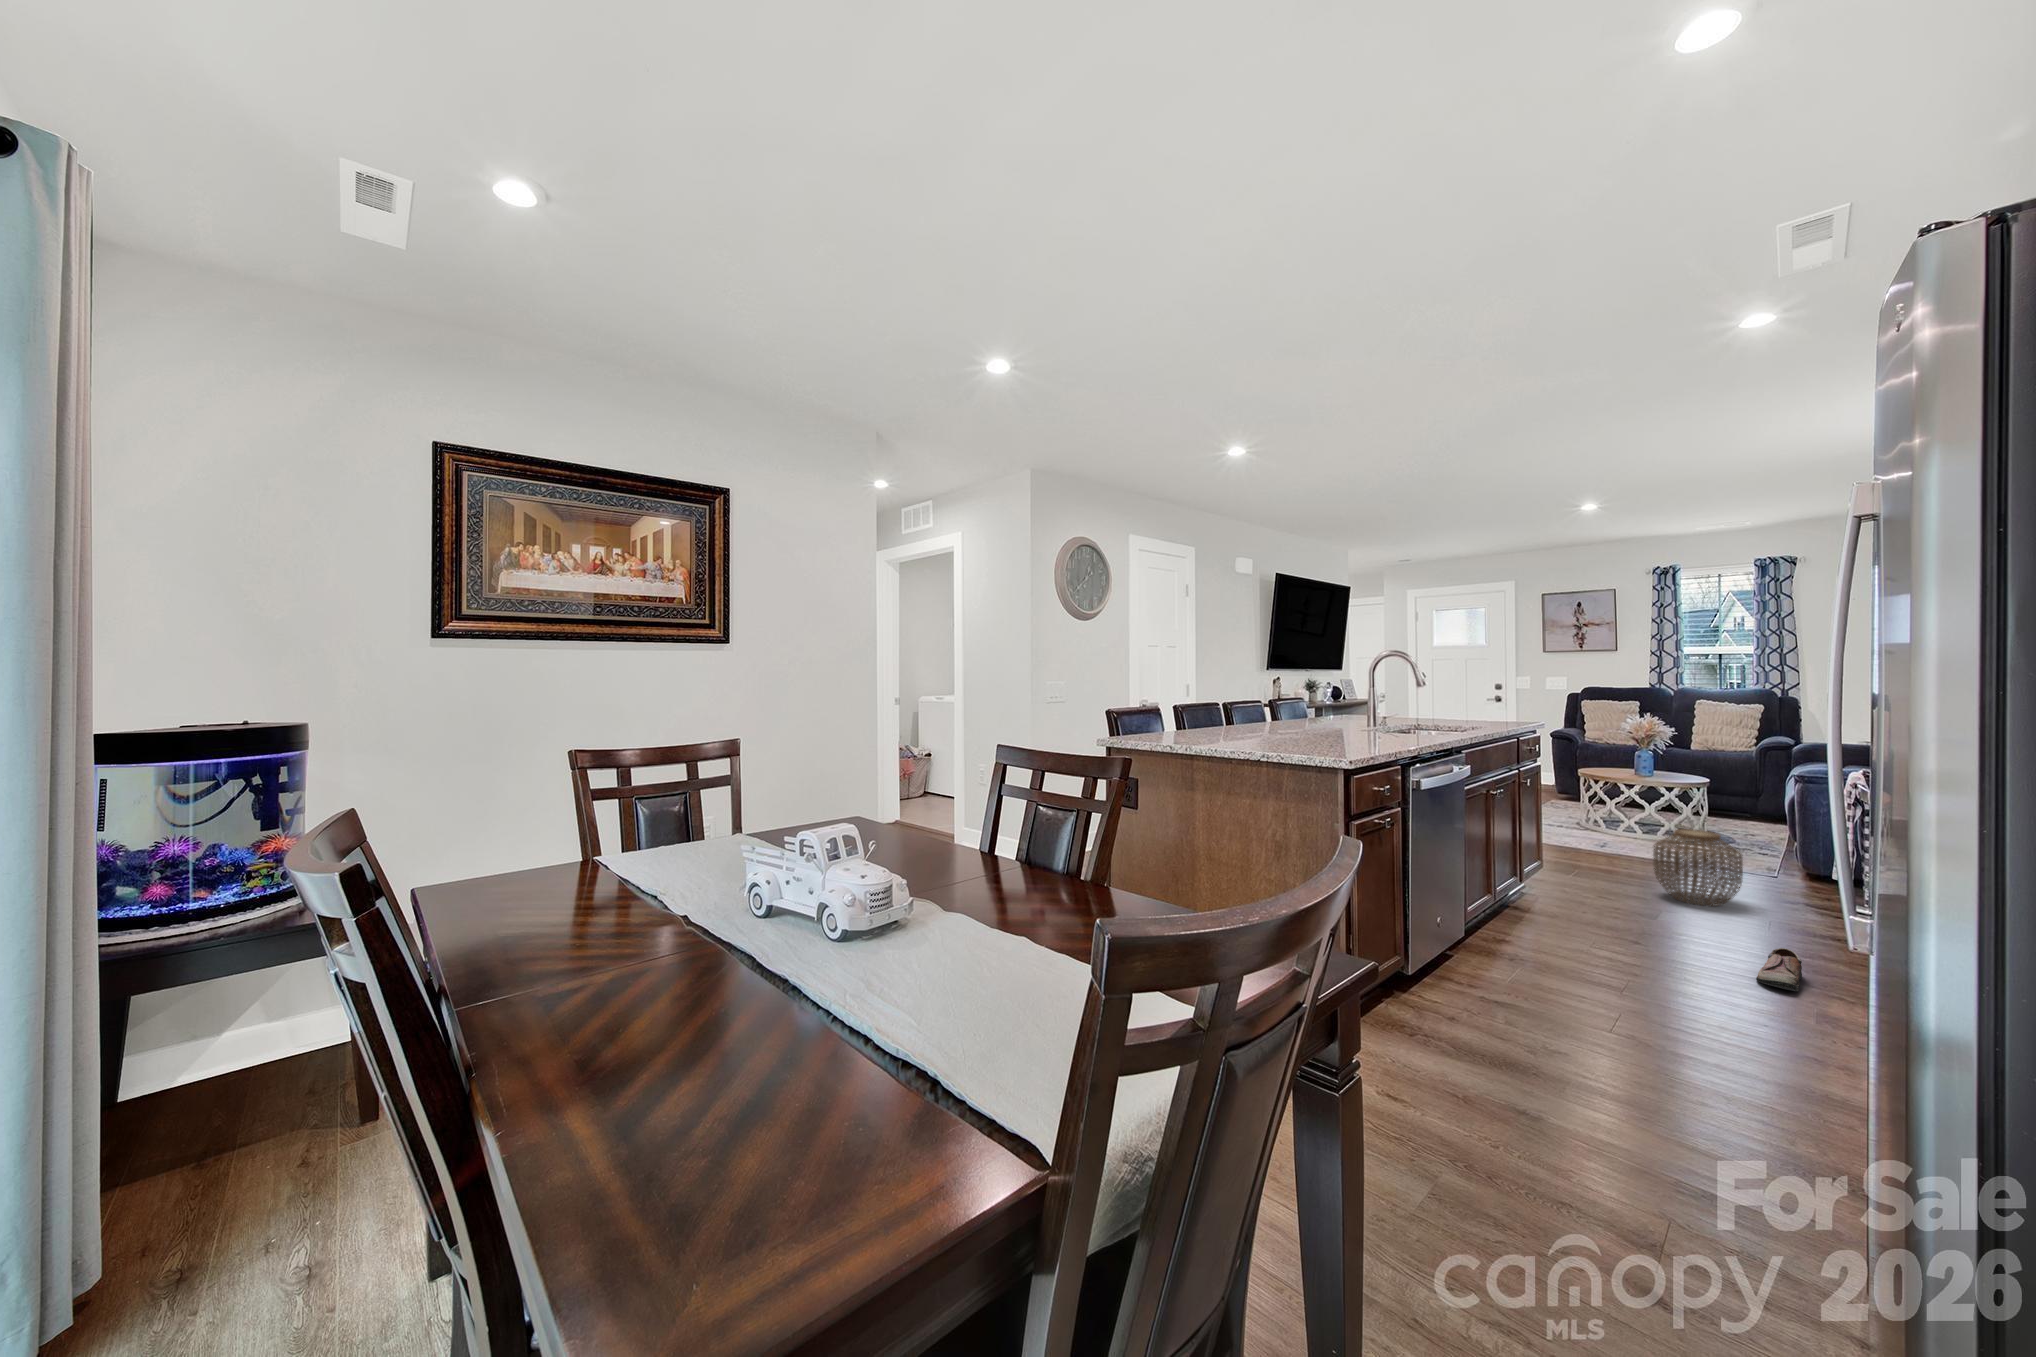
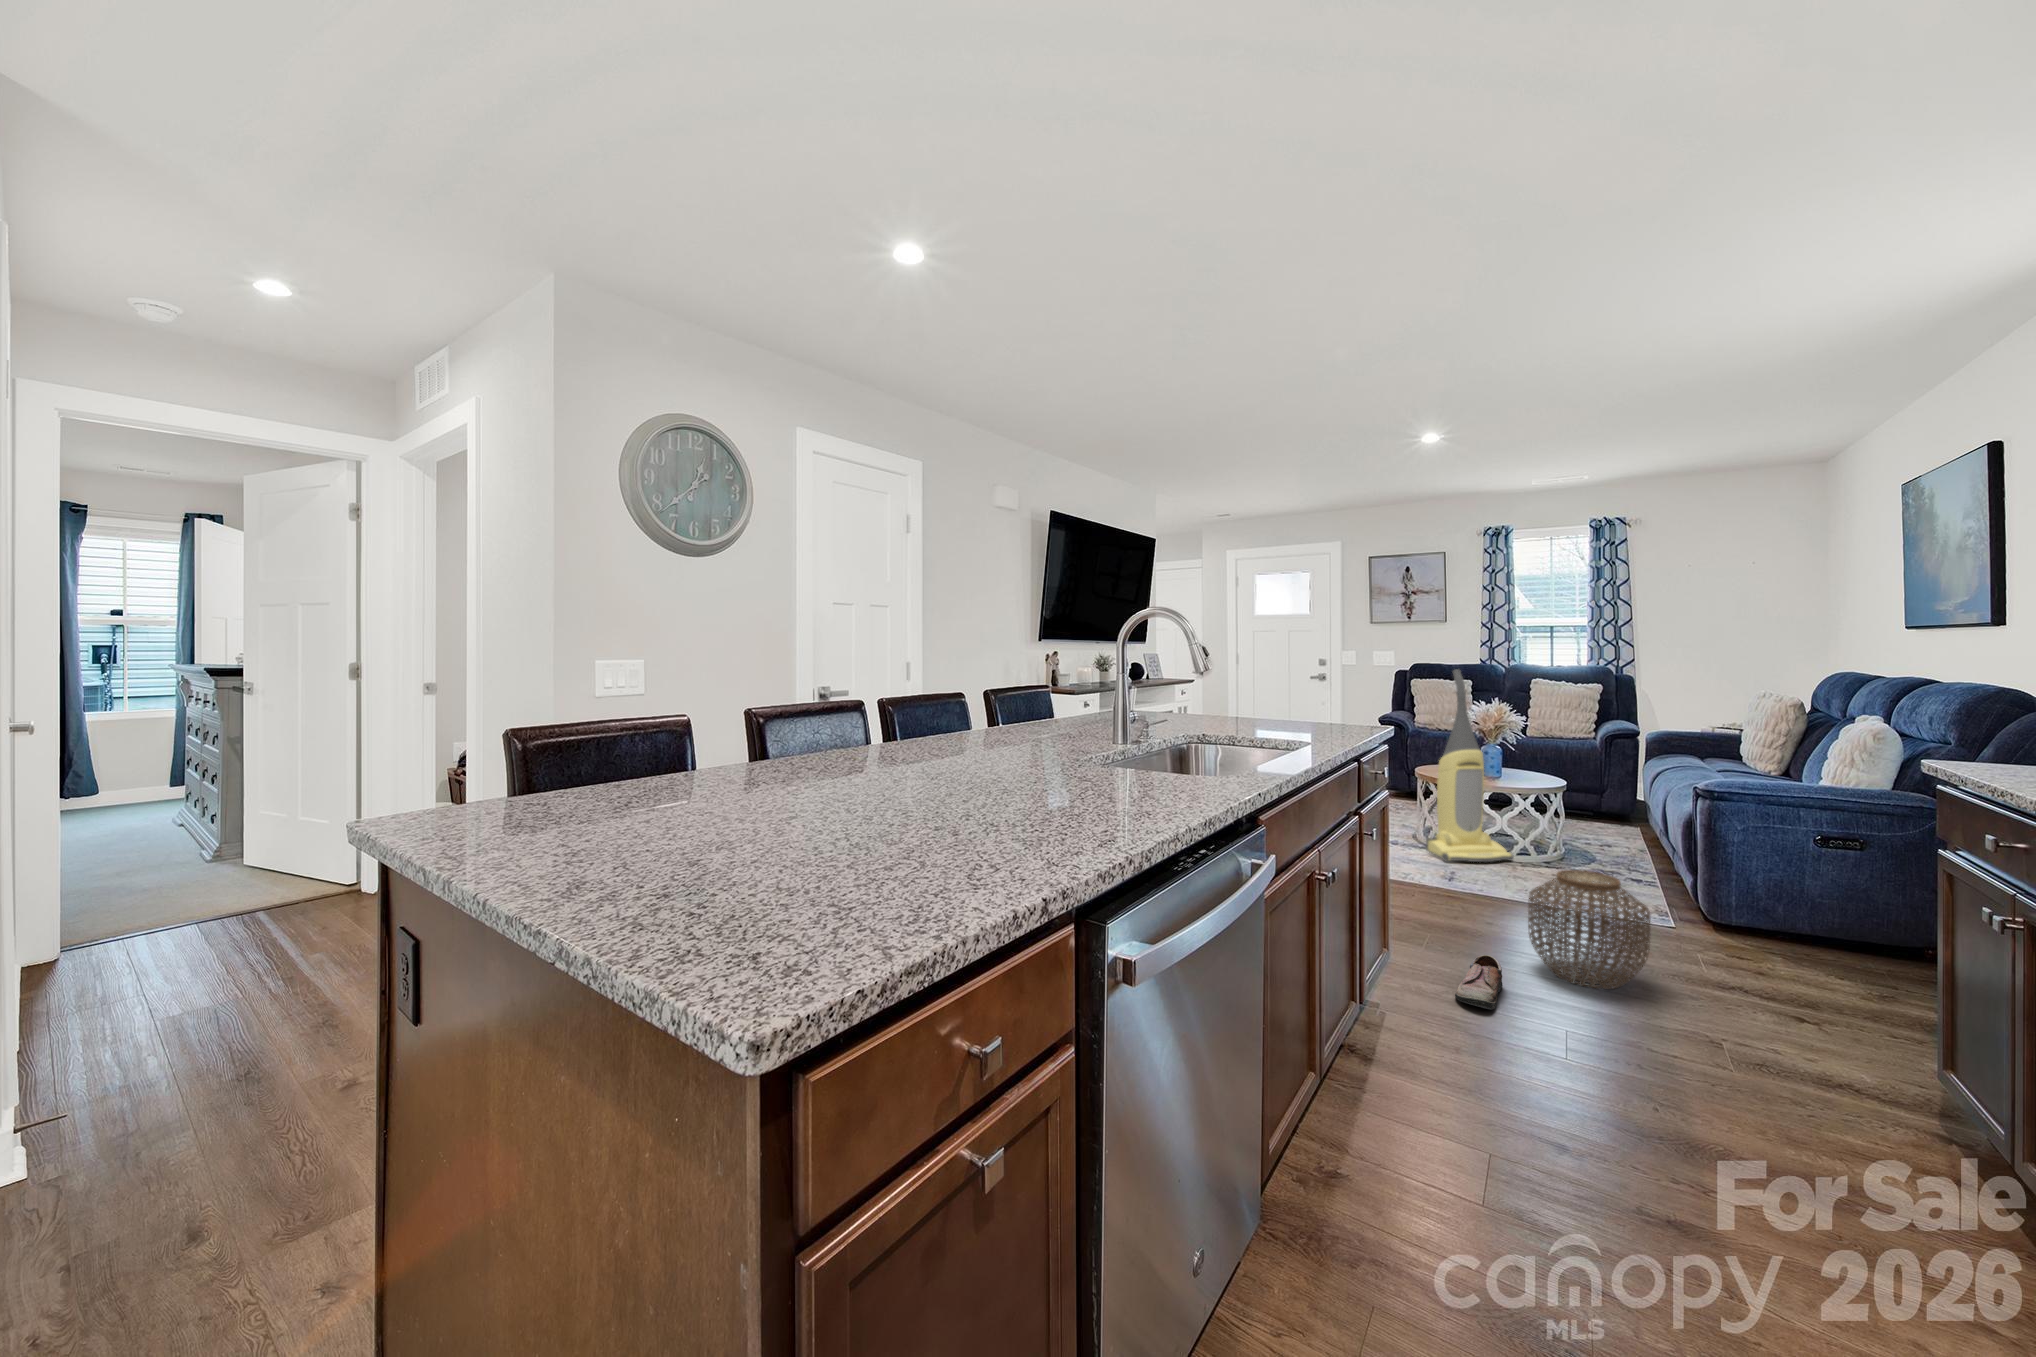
vacuum cleaner: none [1589,693,1664,840] -> present [1426,669,1514,862]
shoe: present [1756,948,1802,991] -> present [1455,955,1503,1009]

